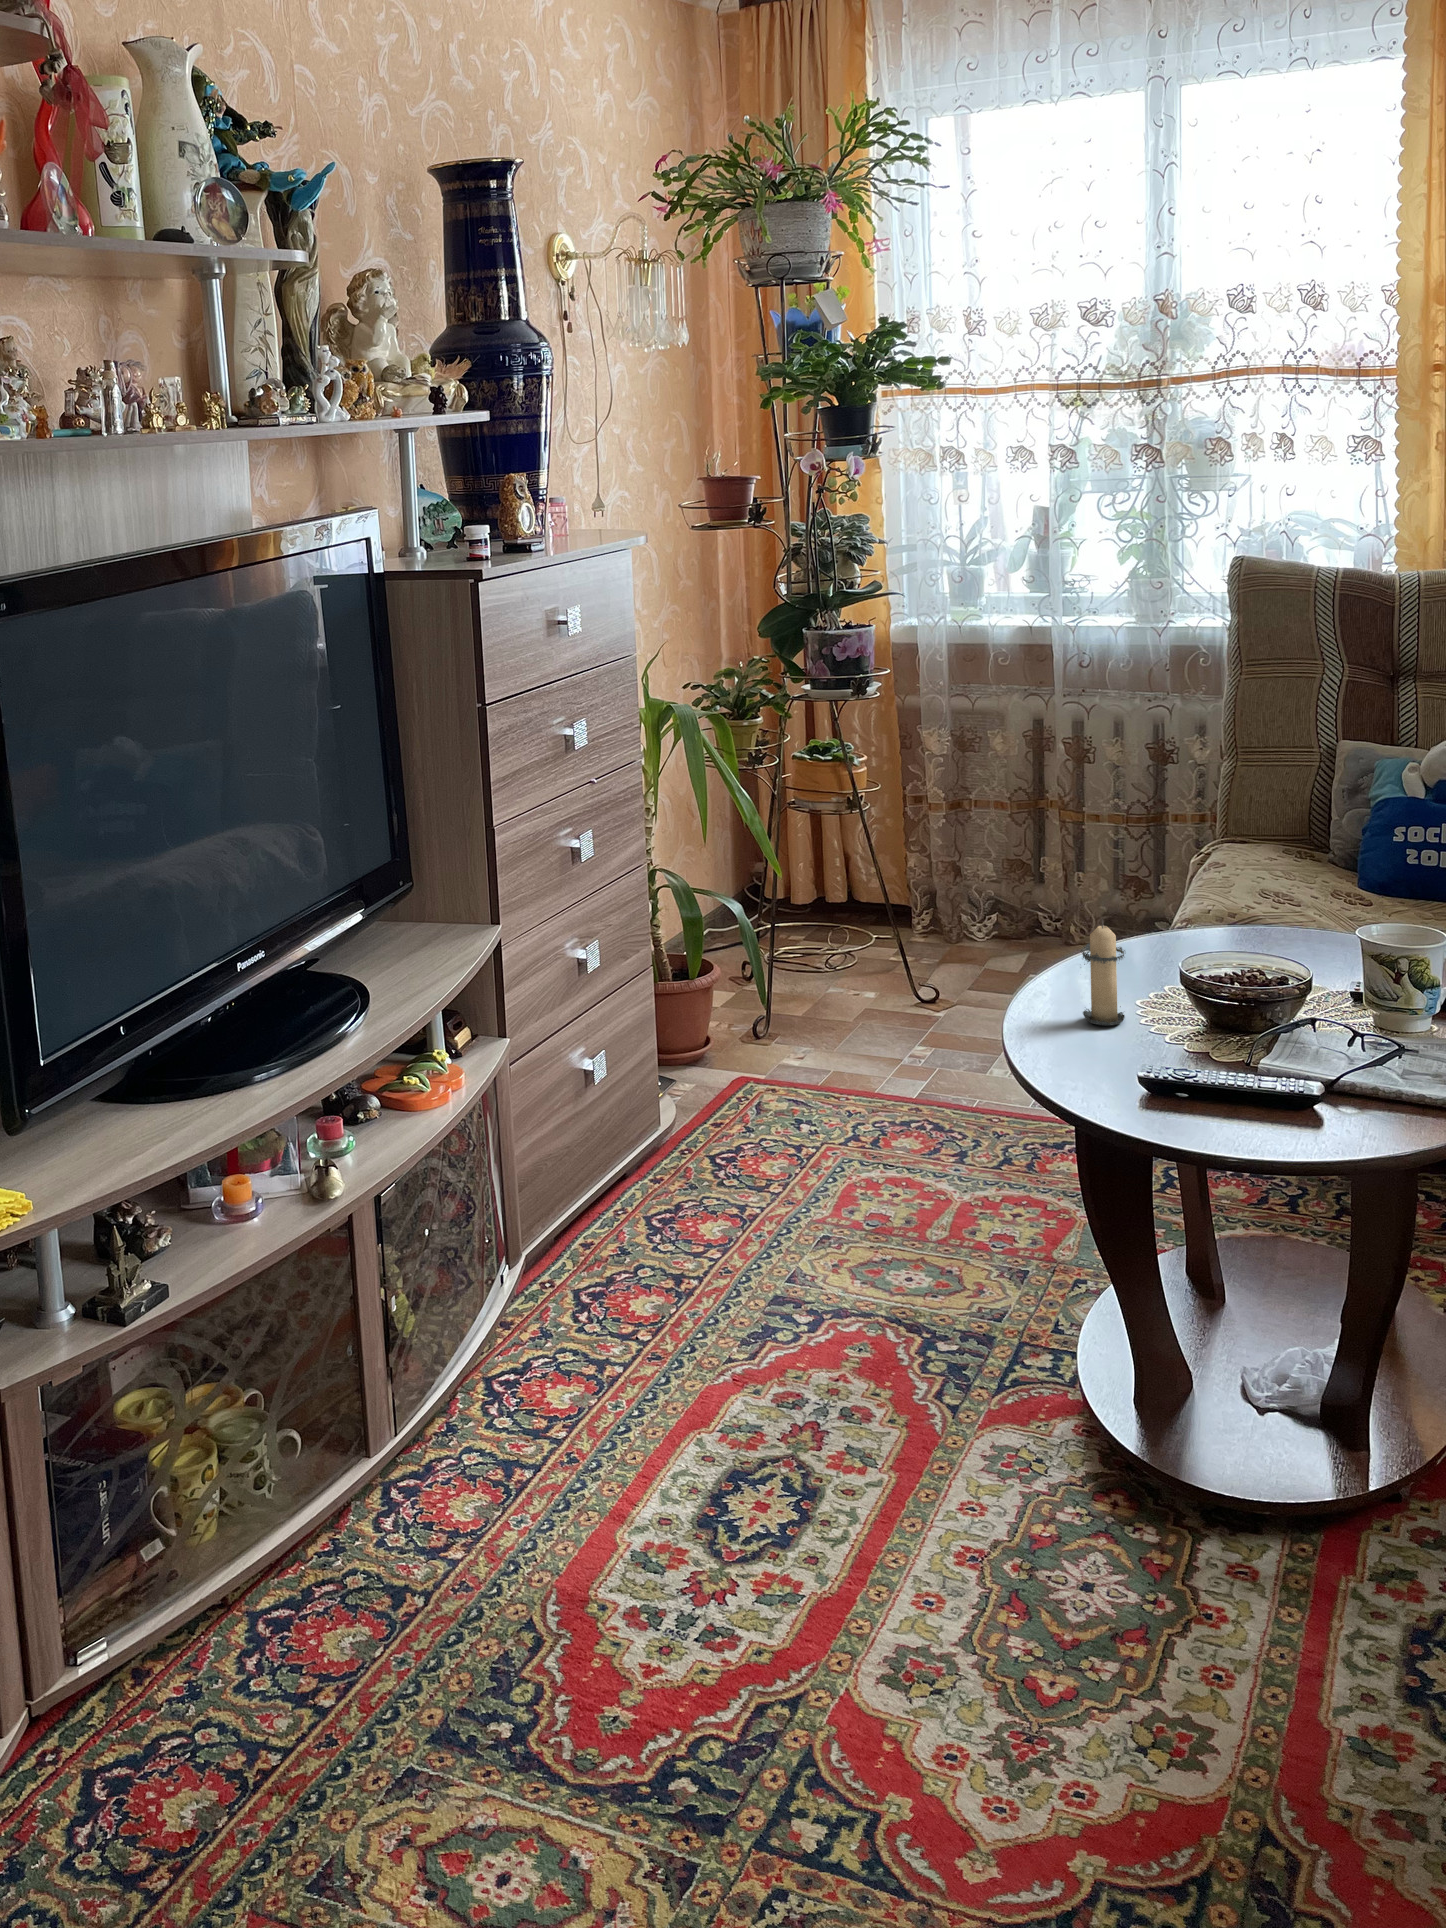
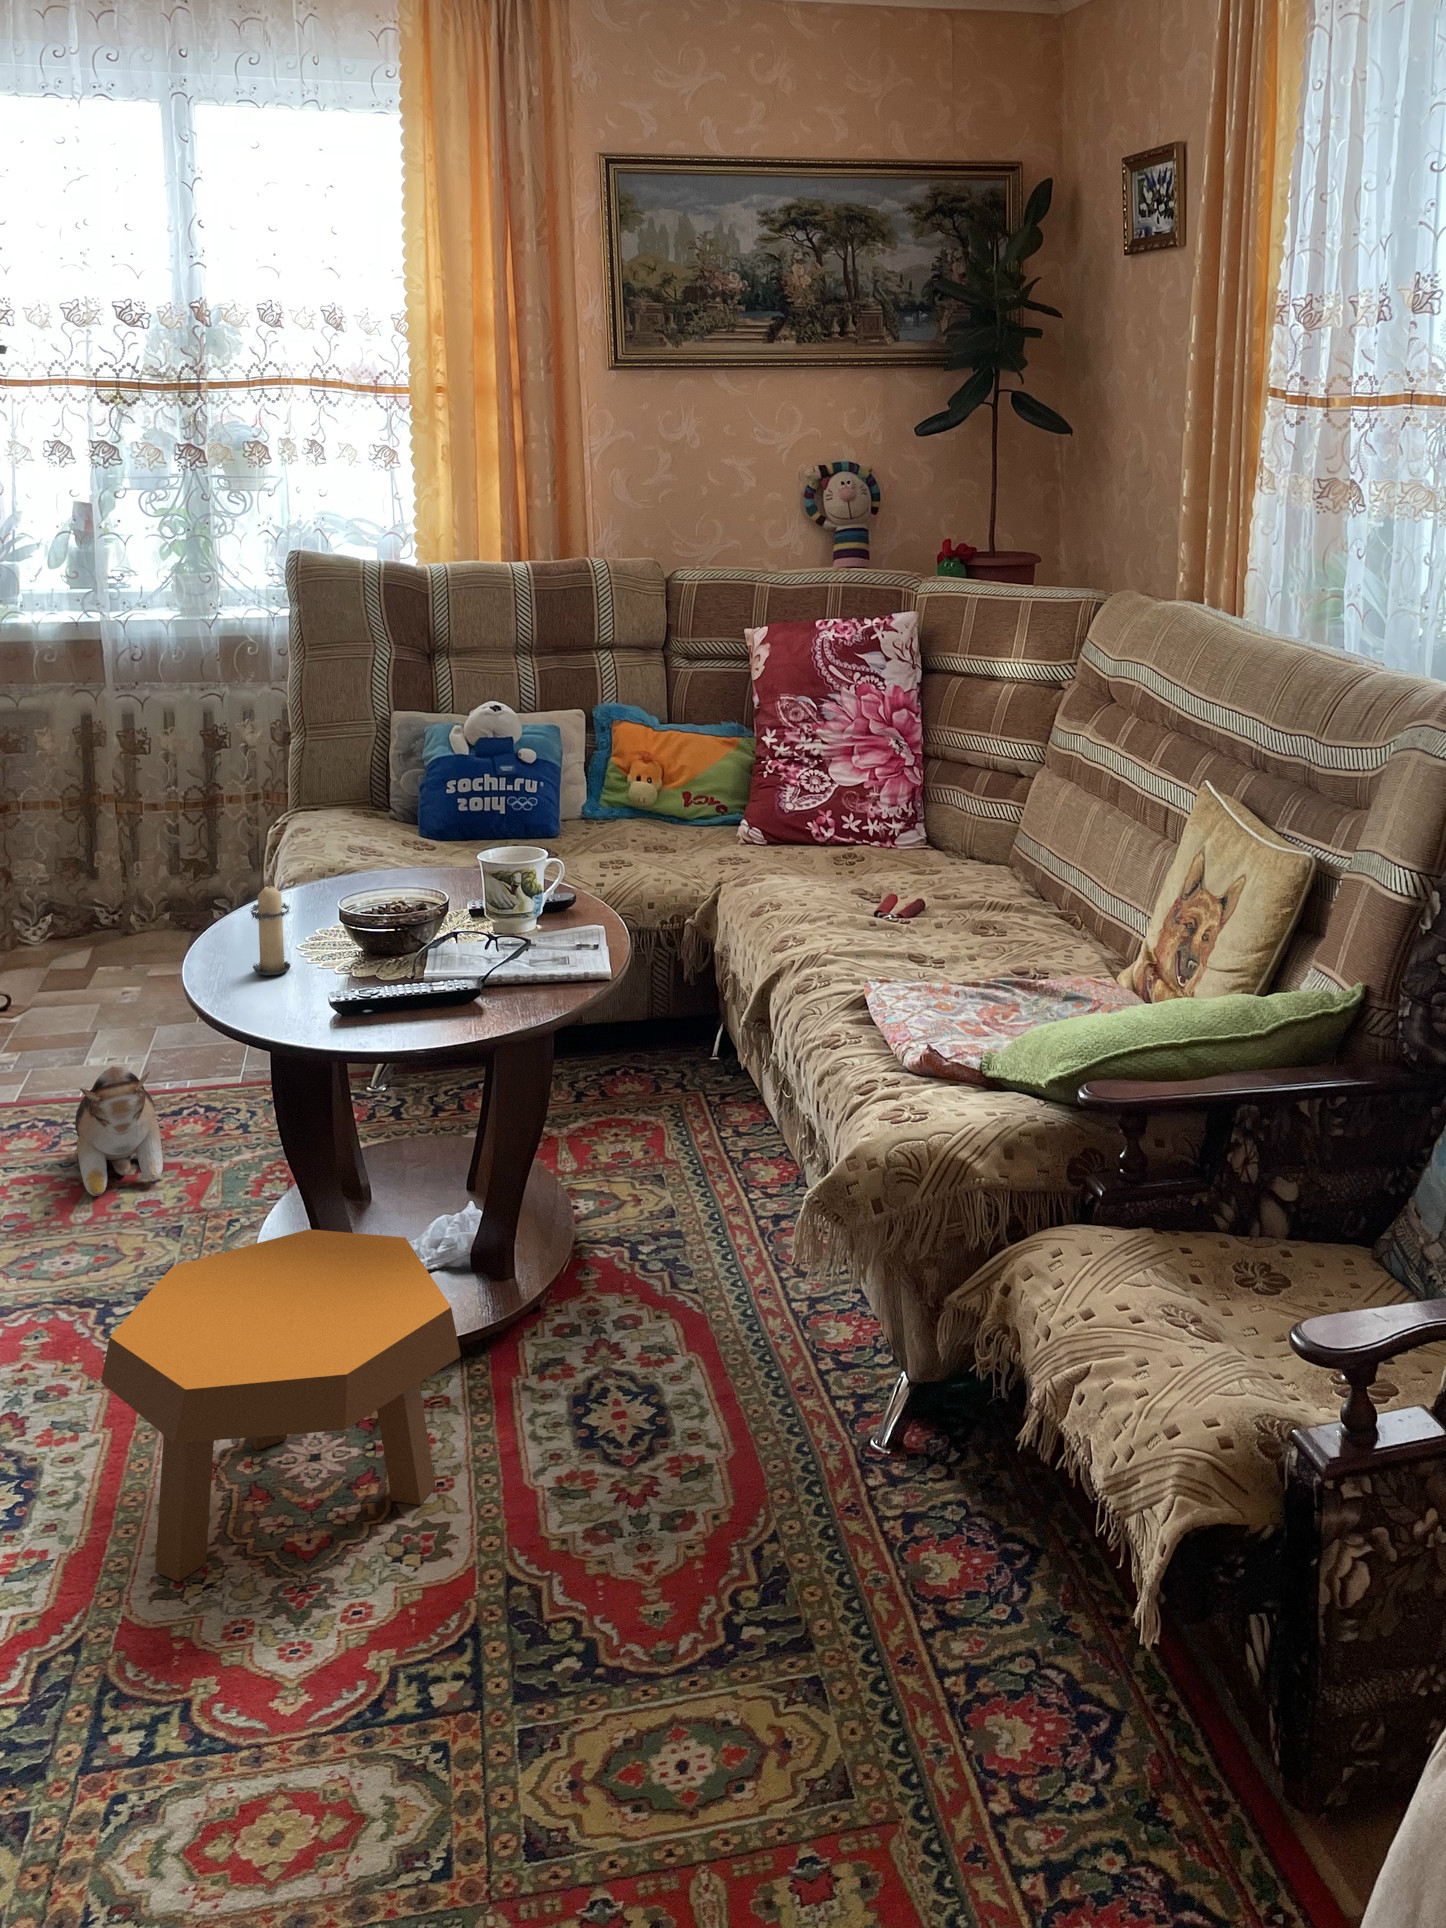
plush toy: none [939,1088,1033,1217] -> present [75,1066,163,1196]
footstool: none [857,1323,1241,1698] -> present [101,1229,461,1582]

